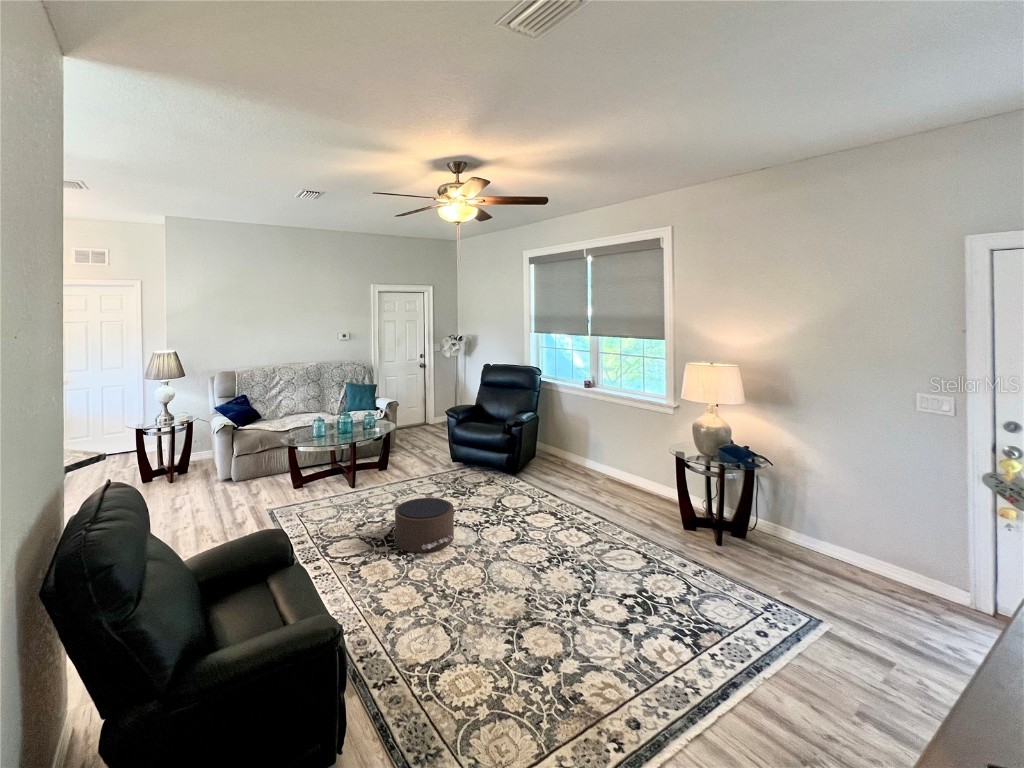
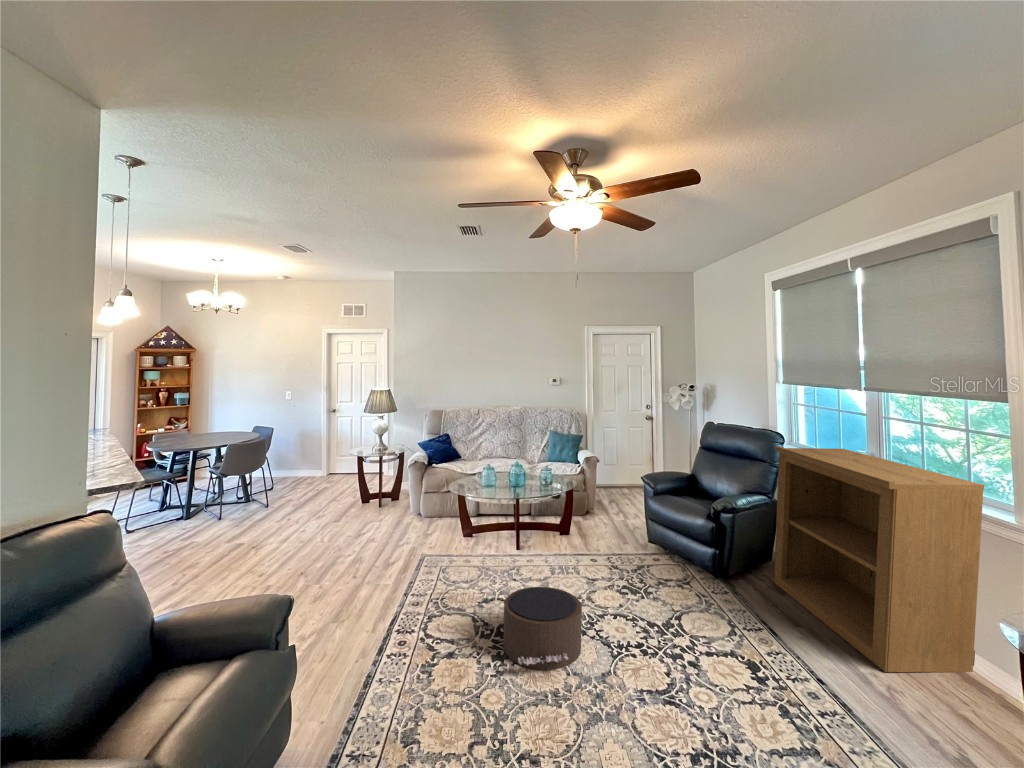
bookshelf: none [539,380,649,499] -> present [774,446,984,672]

